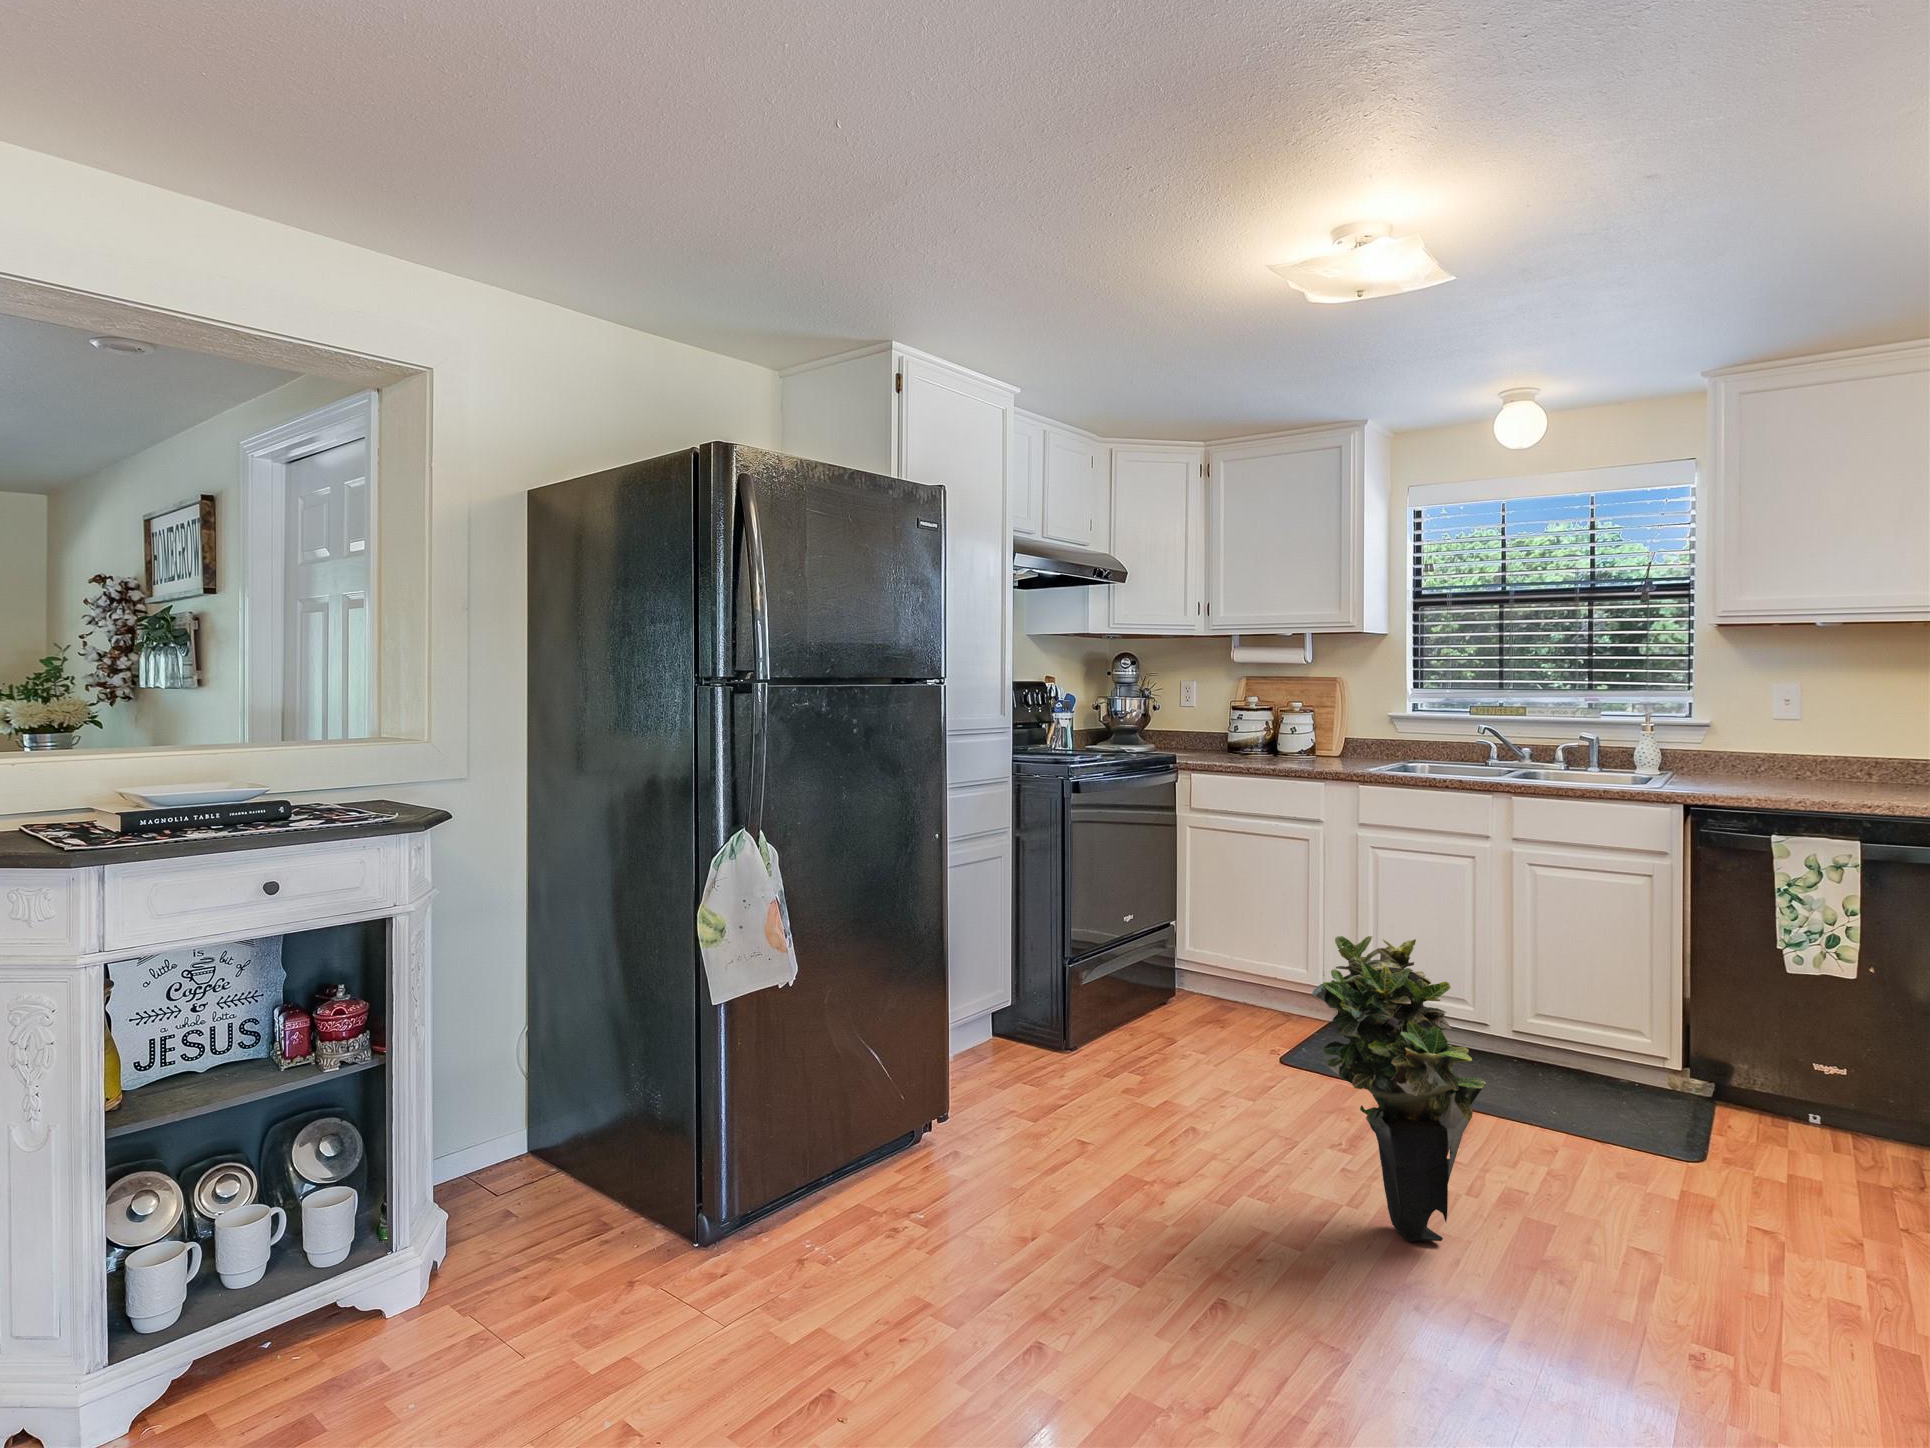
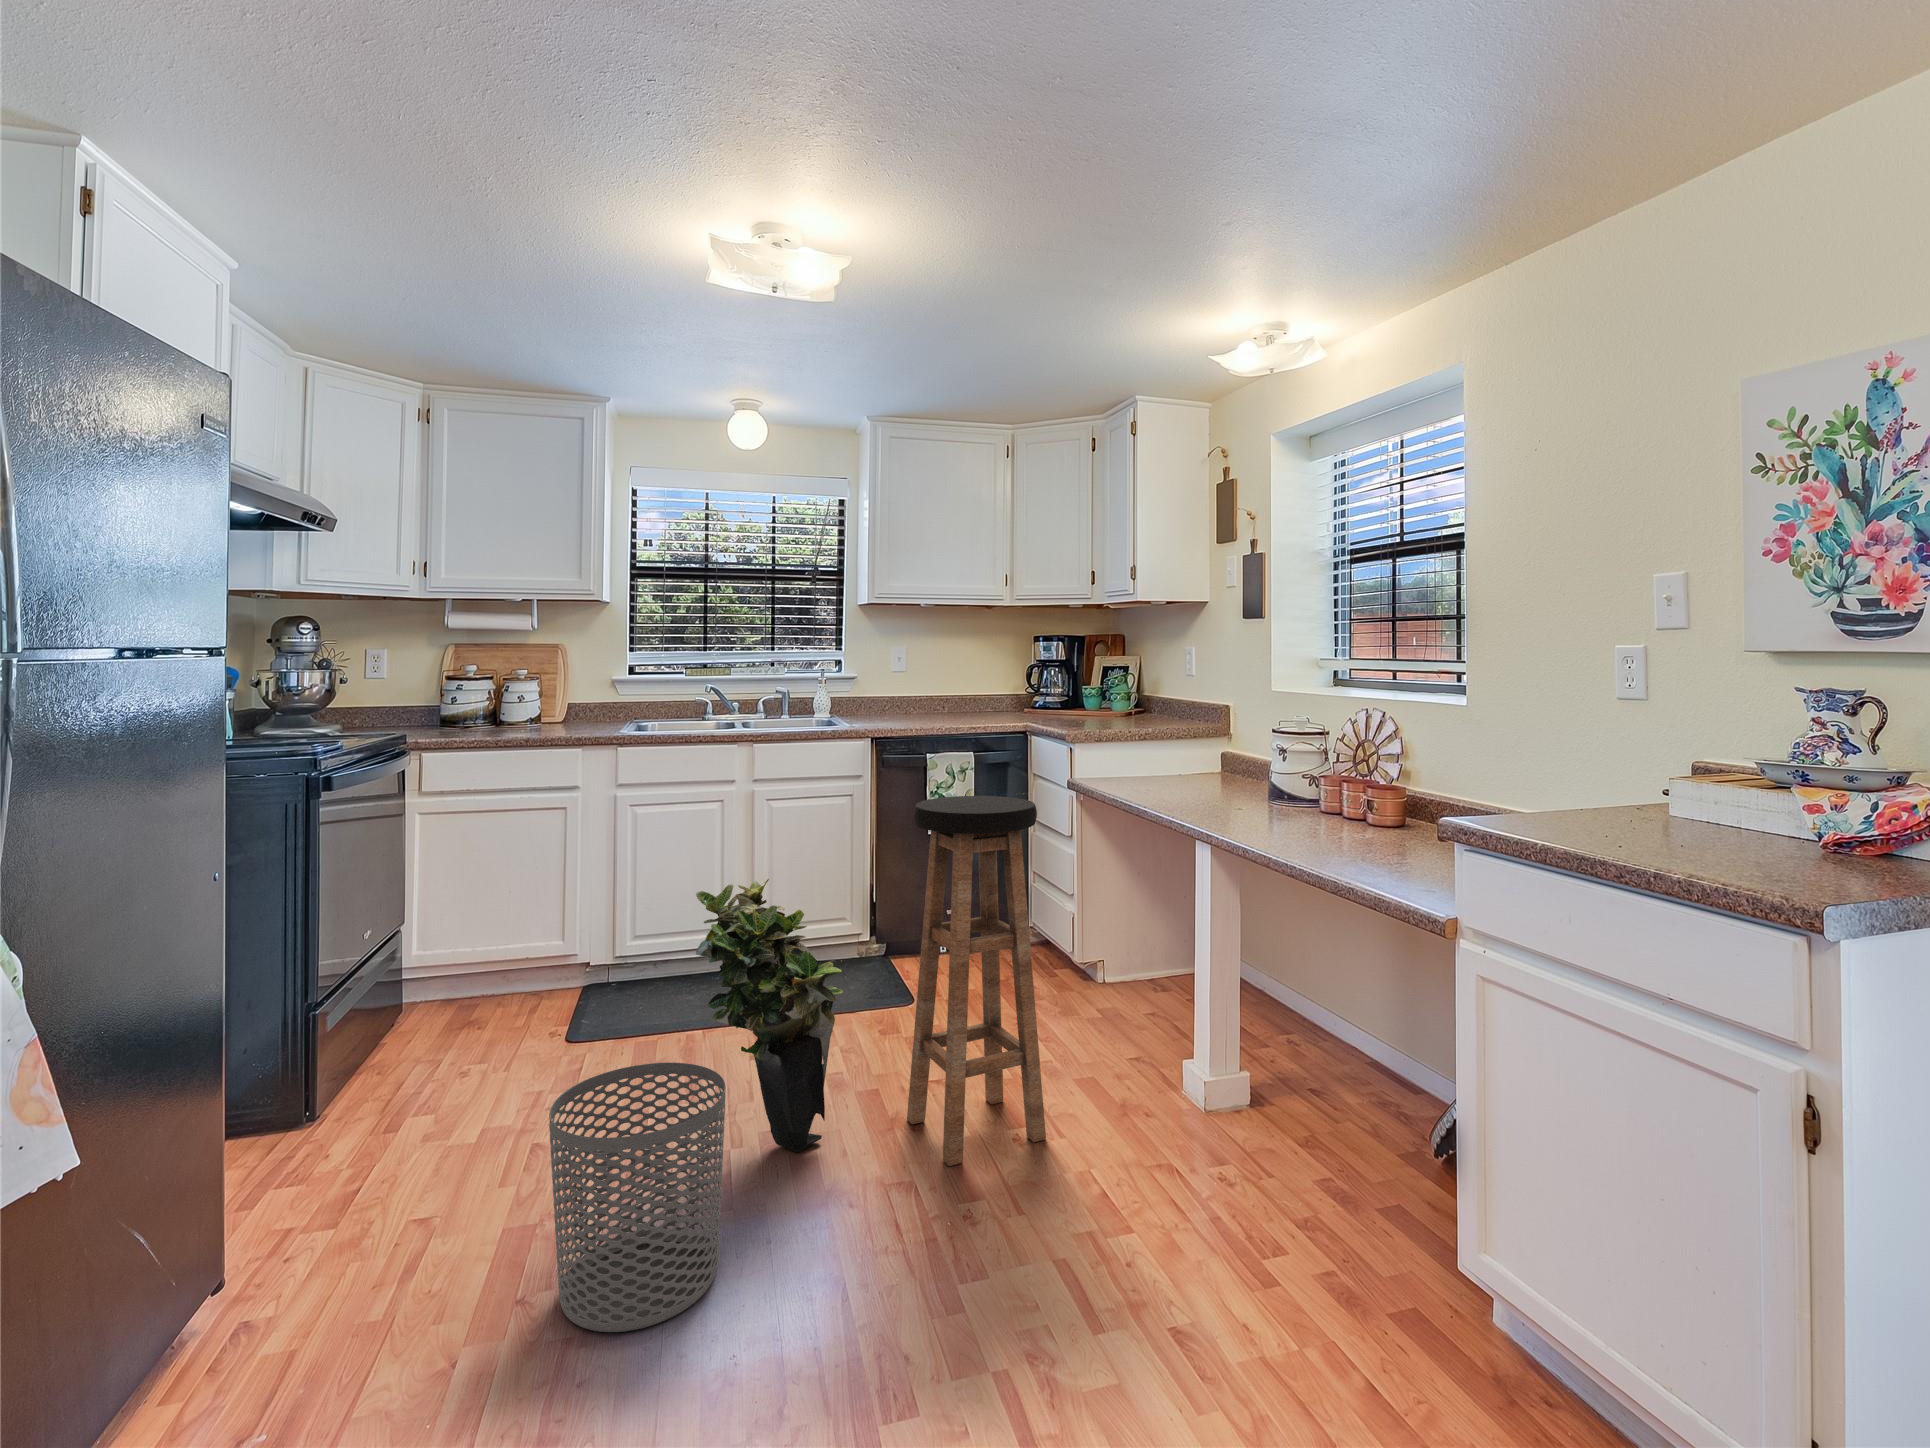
bar stool: none [1562,883,1758,1387] -> present [907,796,1046,1166]
waste bin: none [1121,1068,1272,1300] -> present [549,1063,726,1332]

